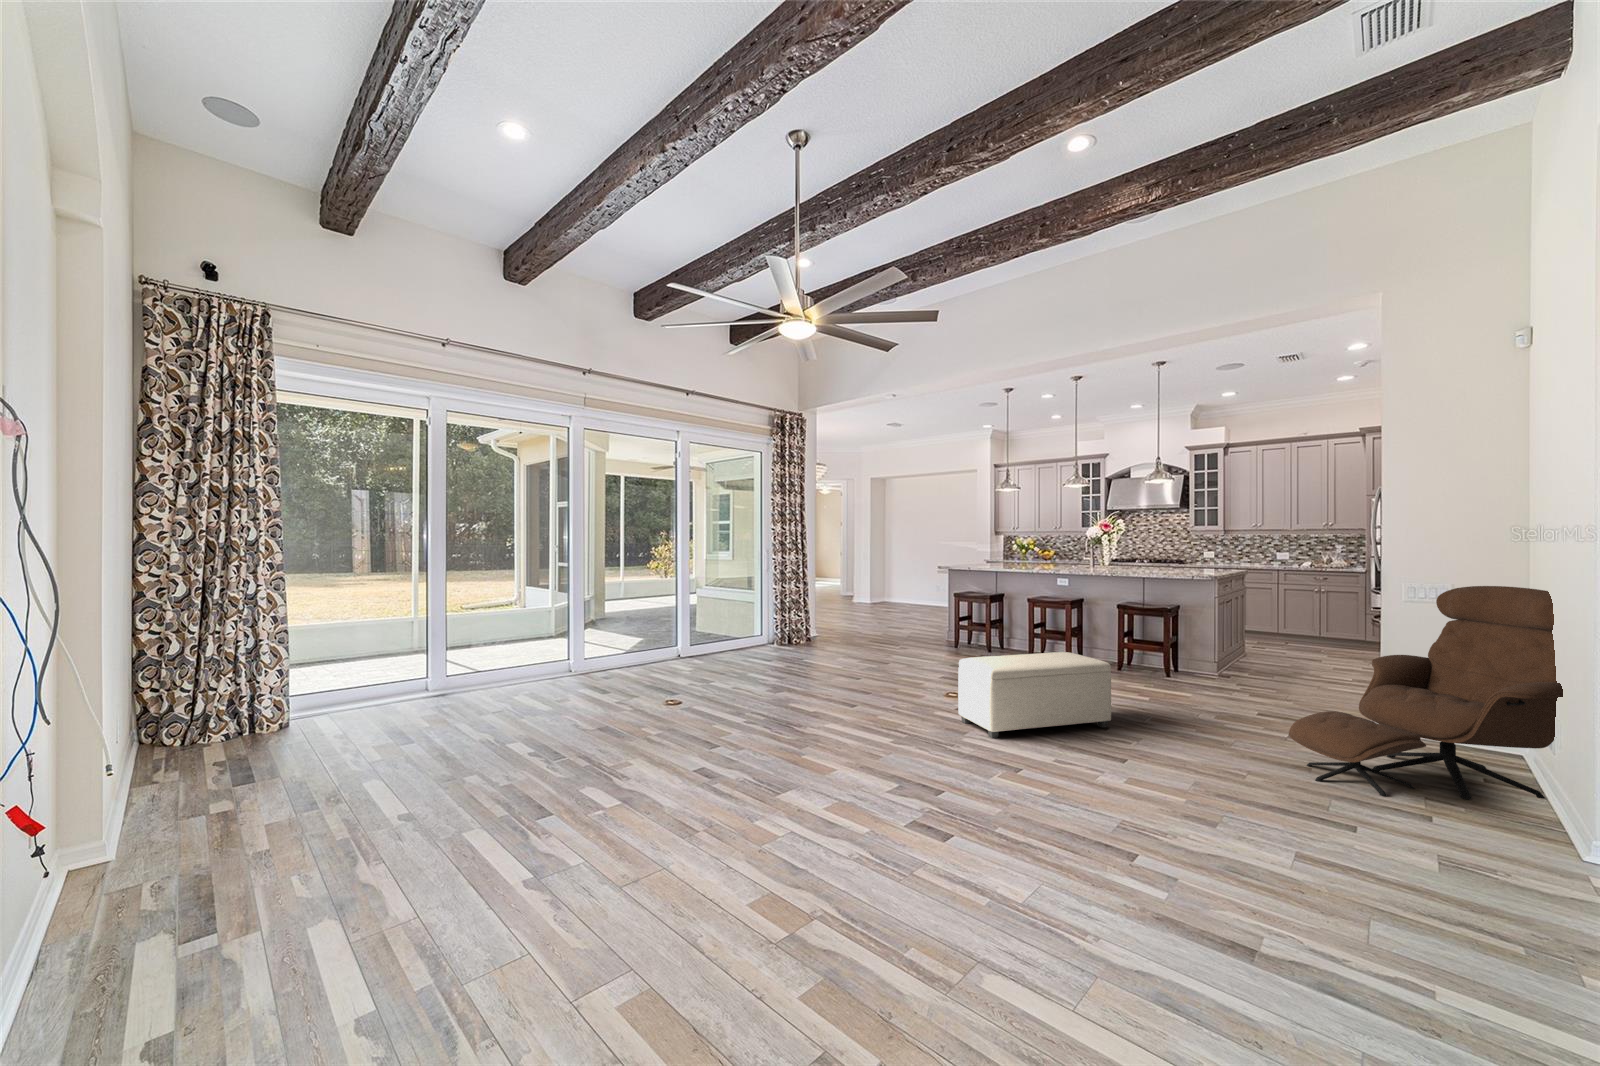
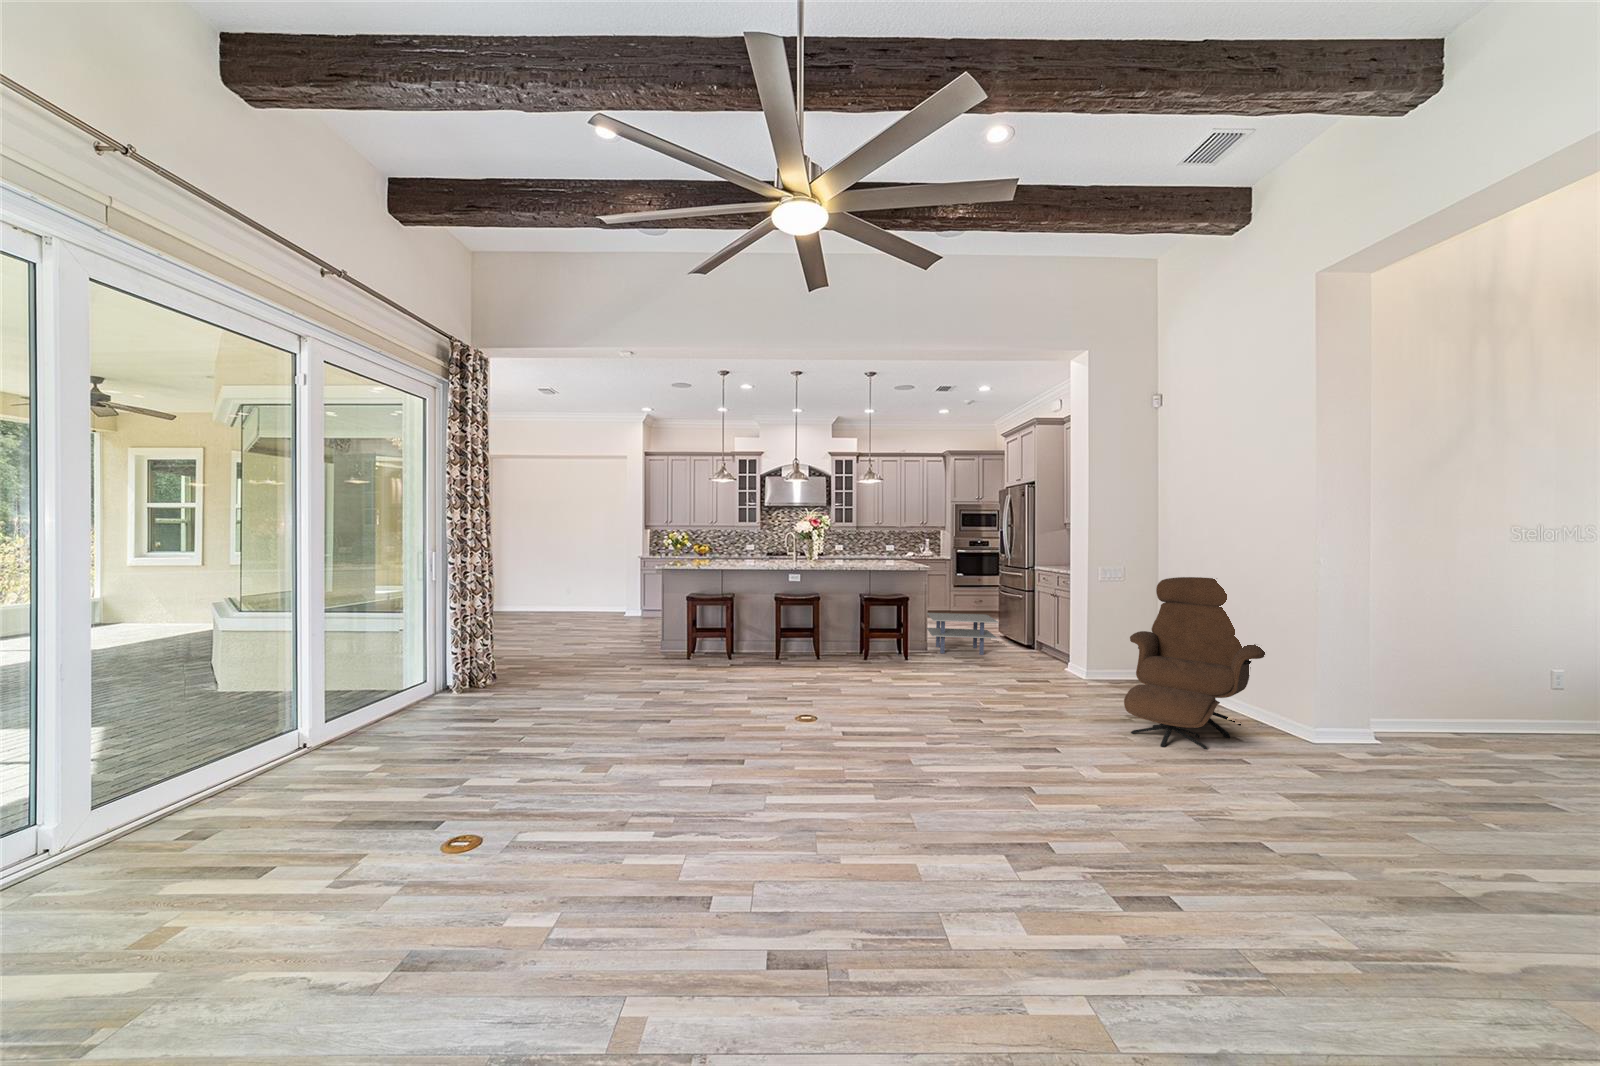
side table: none [1222,628,1327,684] -> present [927,613,998,655]
ottoman: present [958,652,1111,738] -> none [865,659,980,775]

